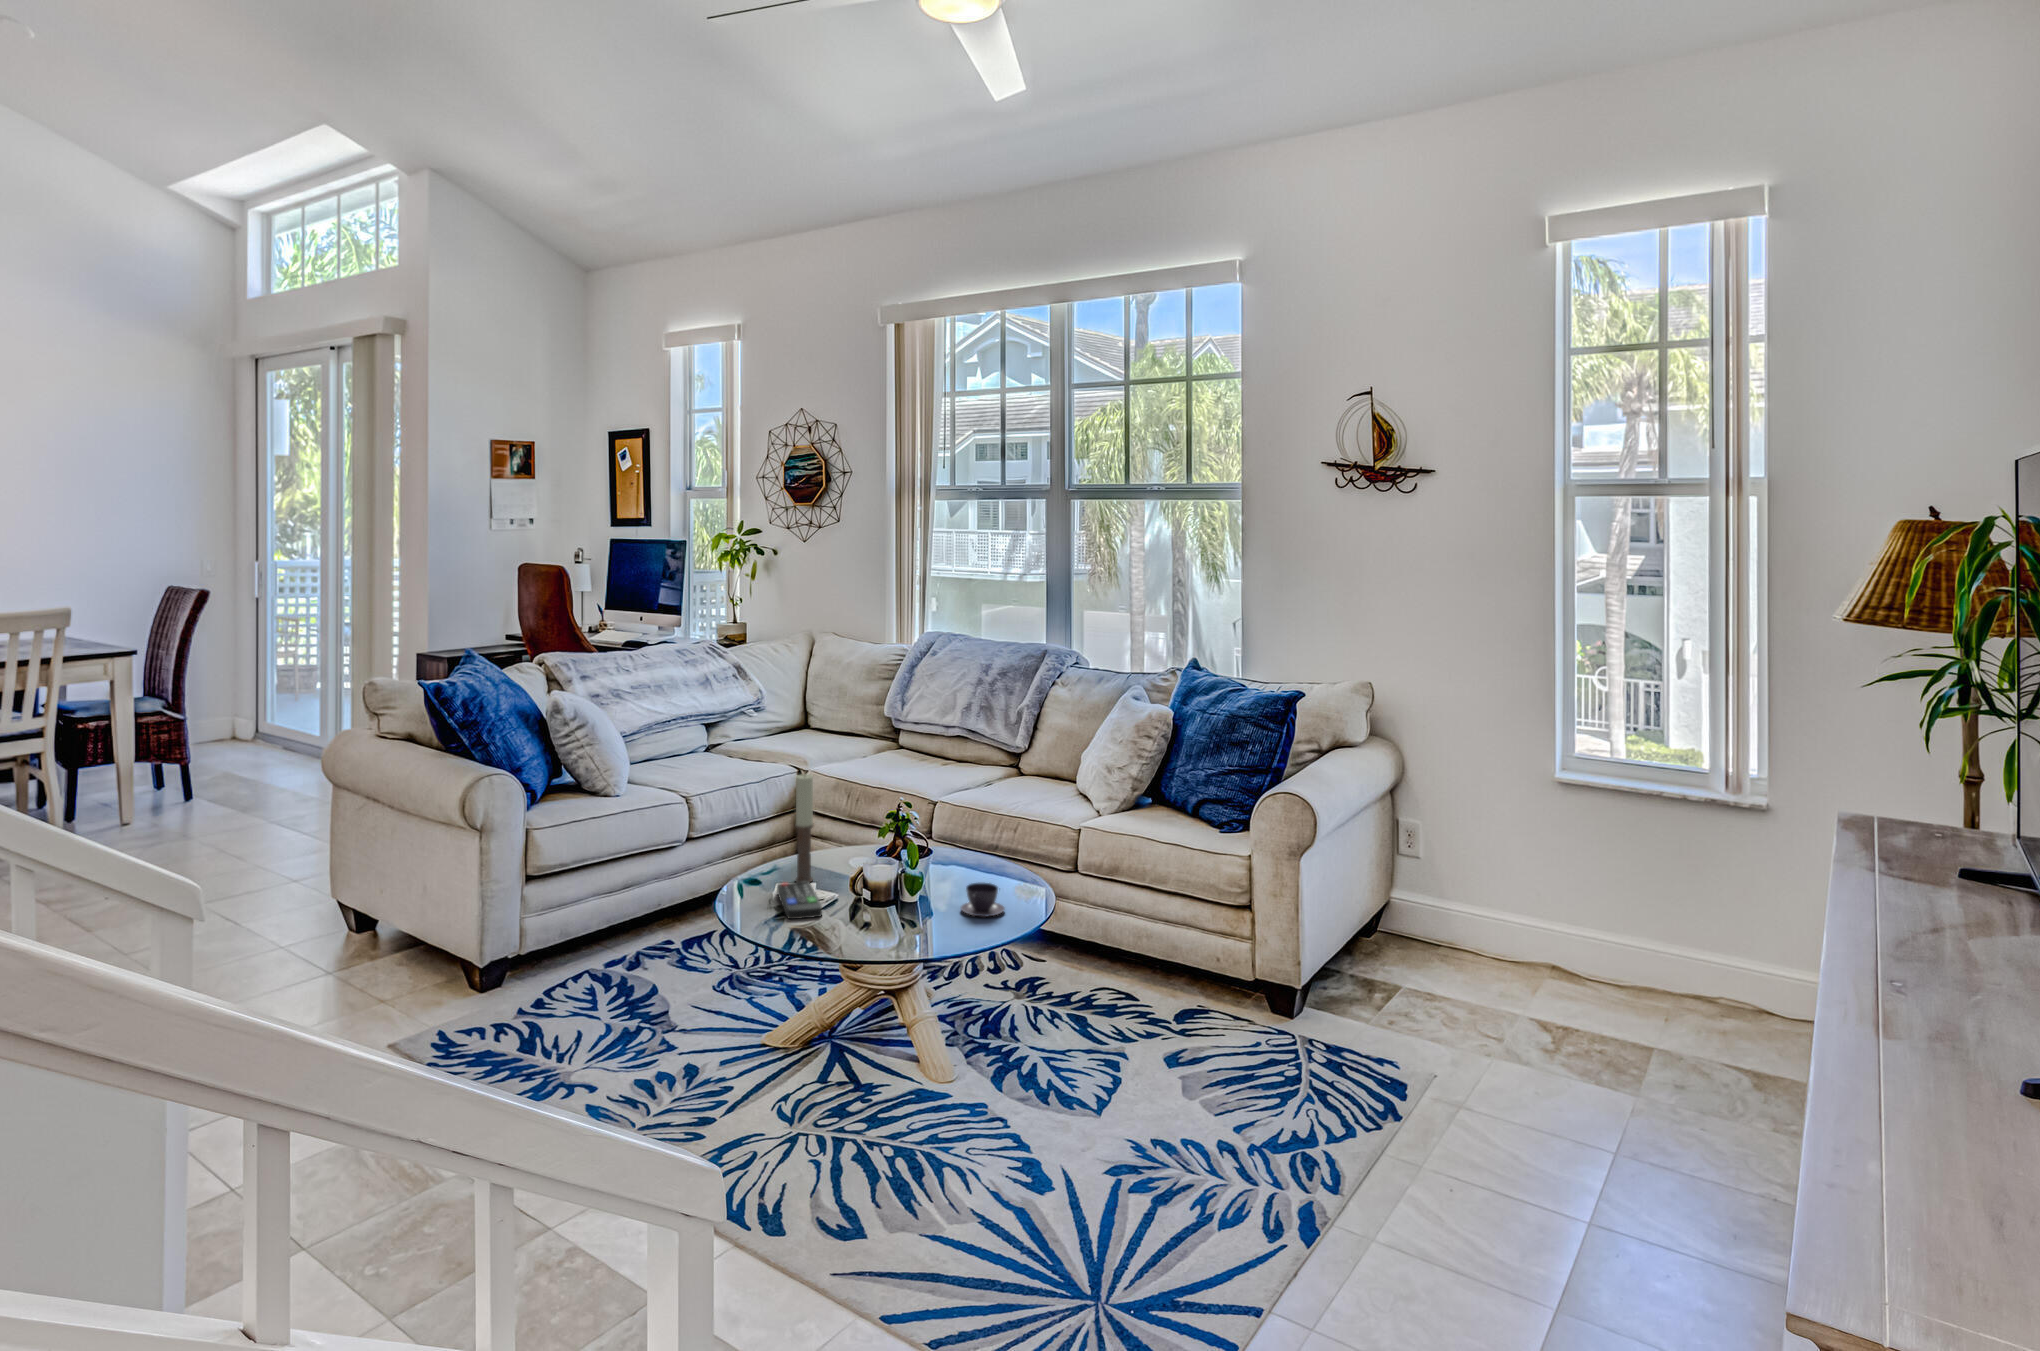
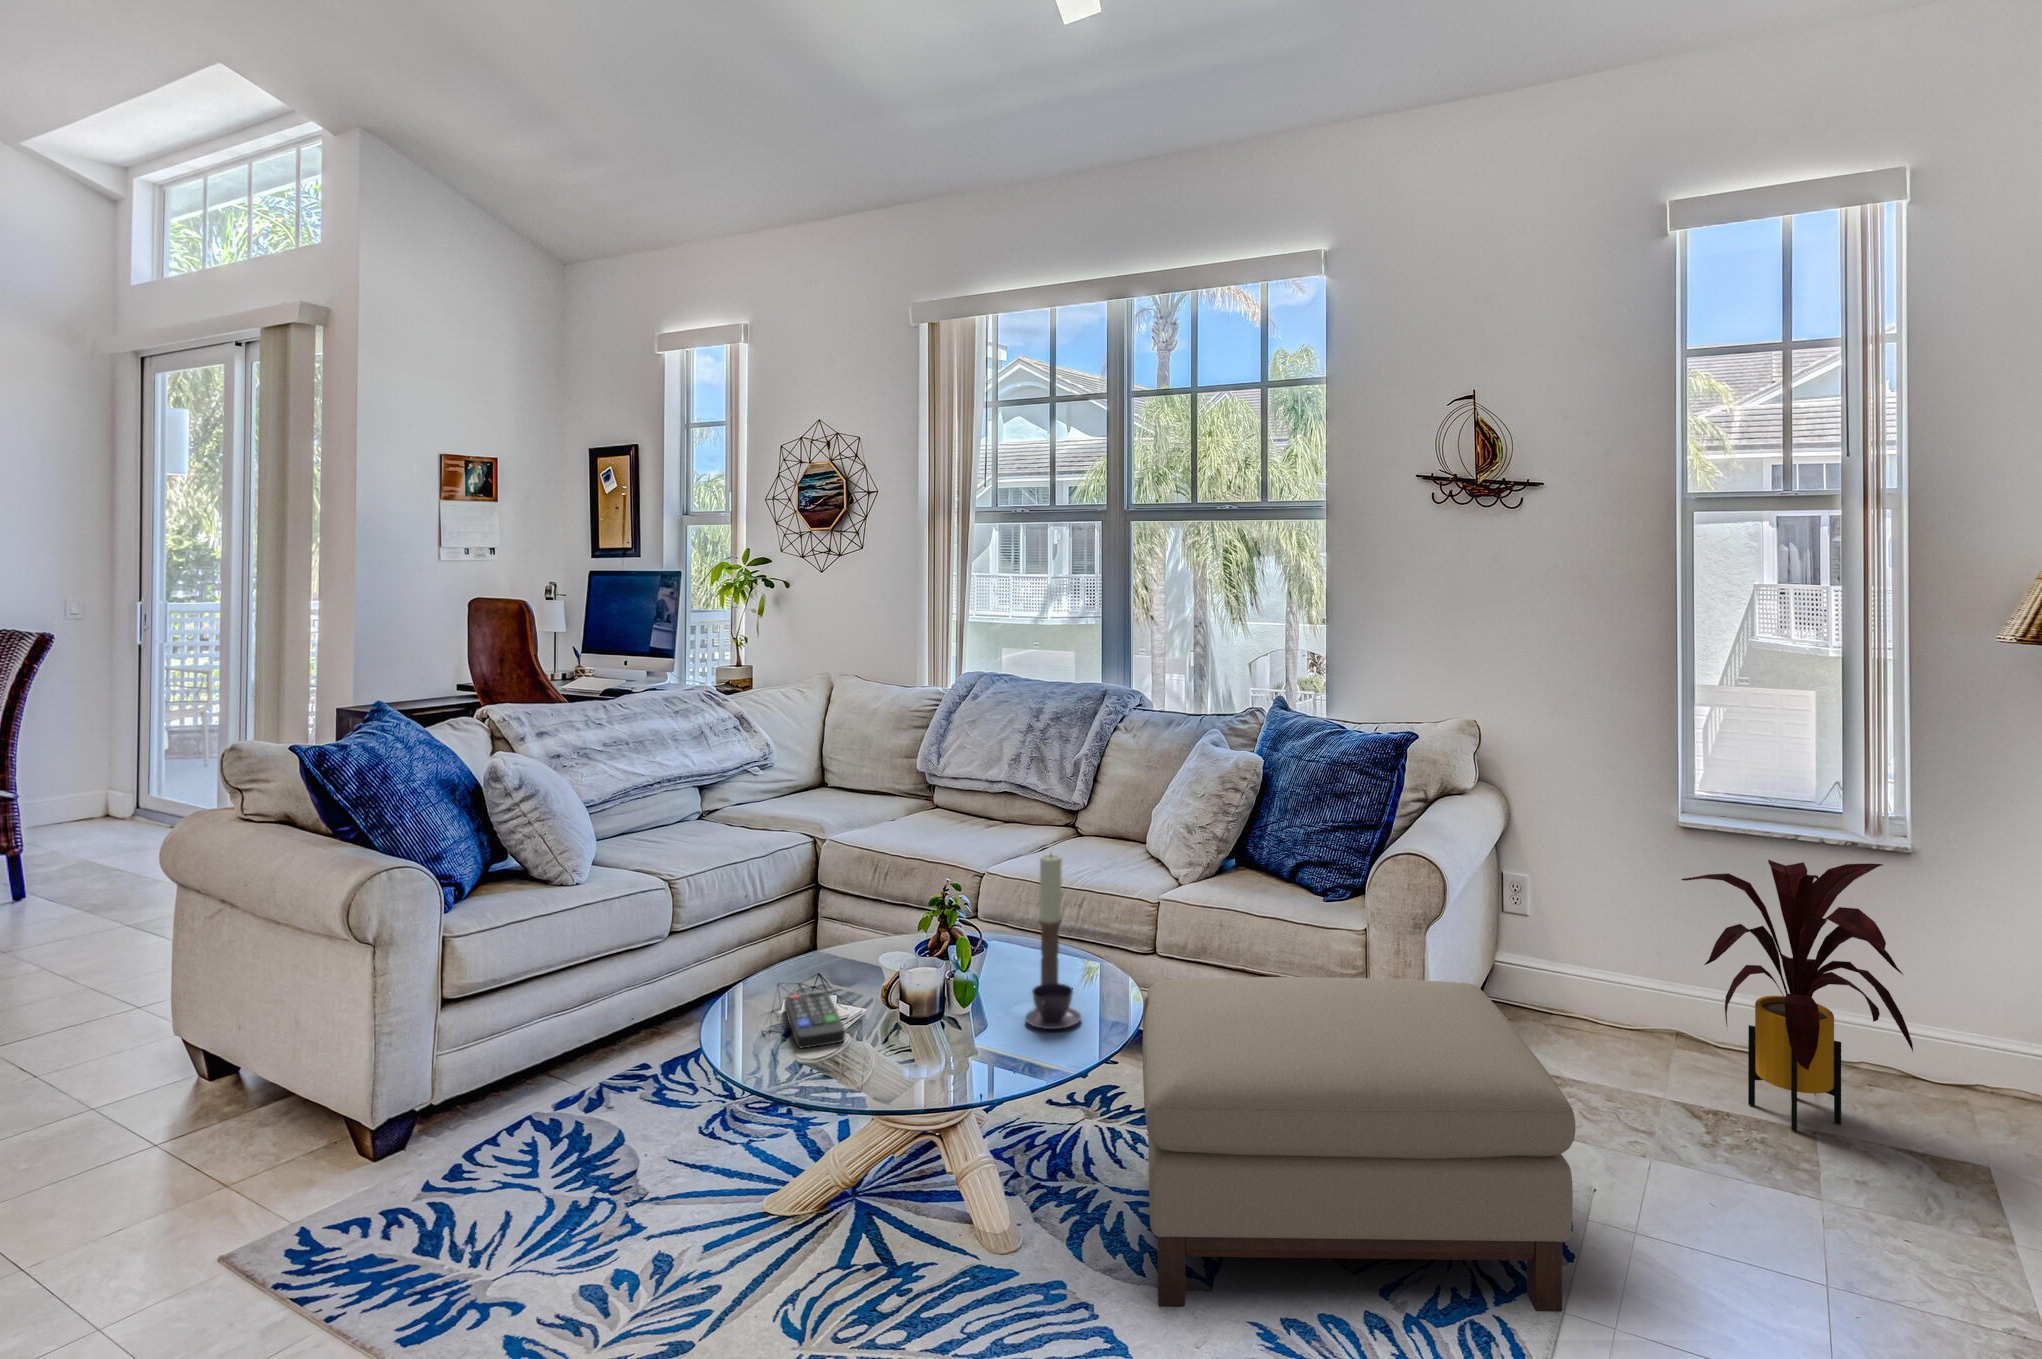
candle: present [795,774,813,882] -> present [1038,854,1062,984]
house plant: none [1543,813,1747,1045] -> present [1682,860,1913,1131]
ottoman: none [1048,888,1392,1152] -> present [1143,977,1575,1312]

